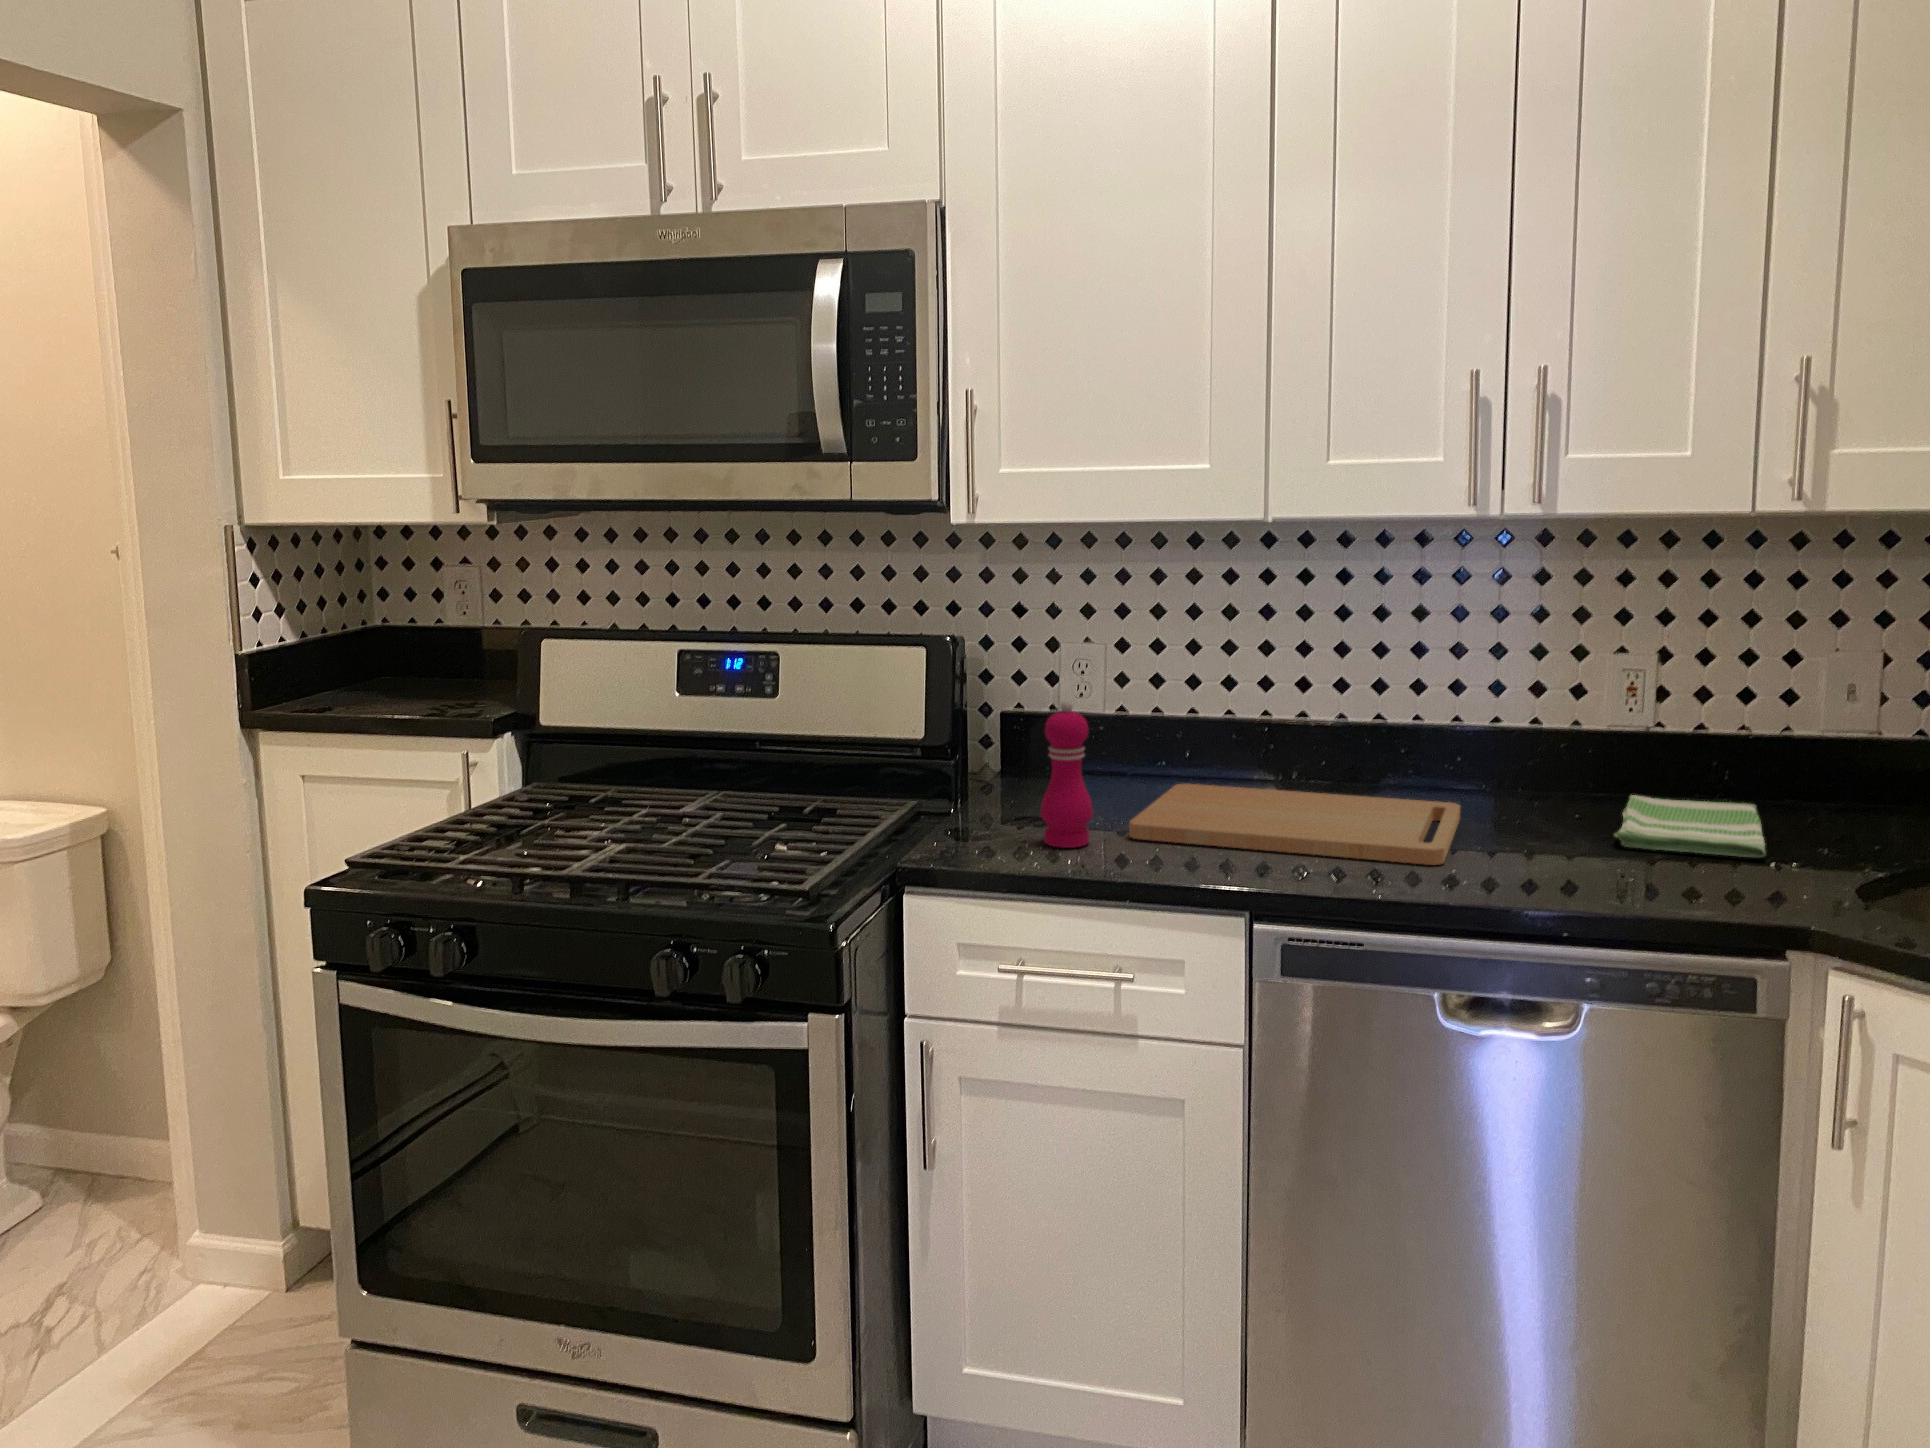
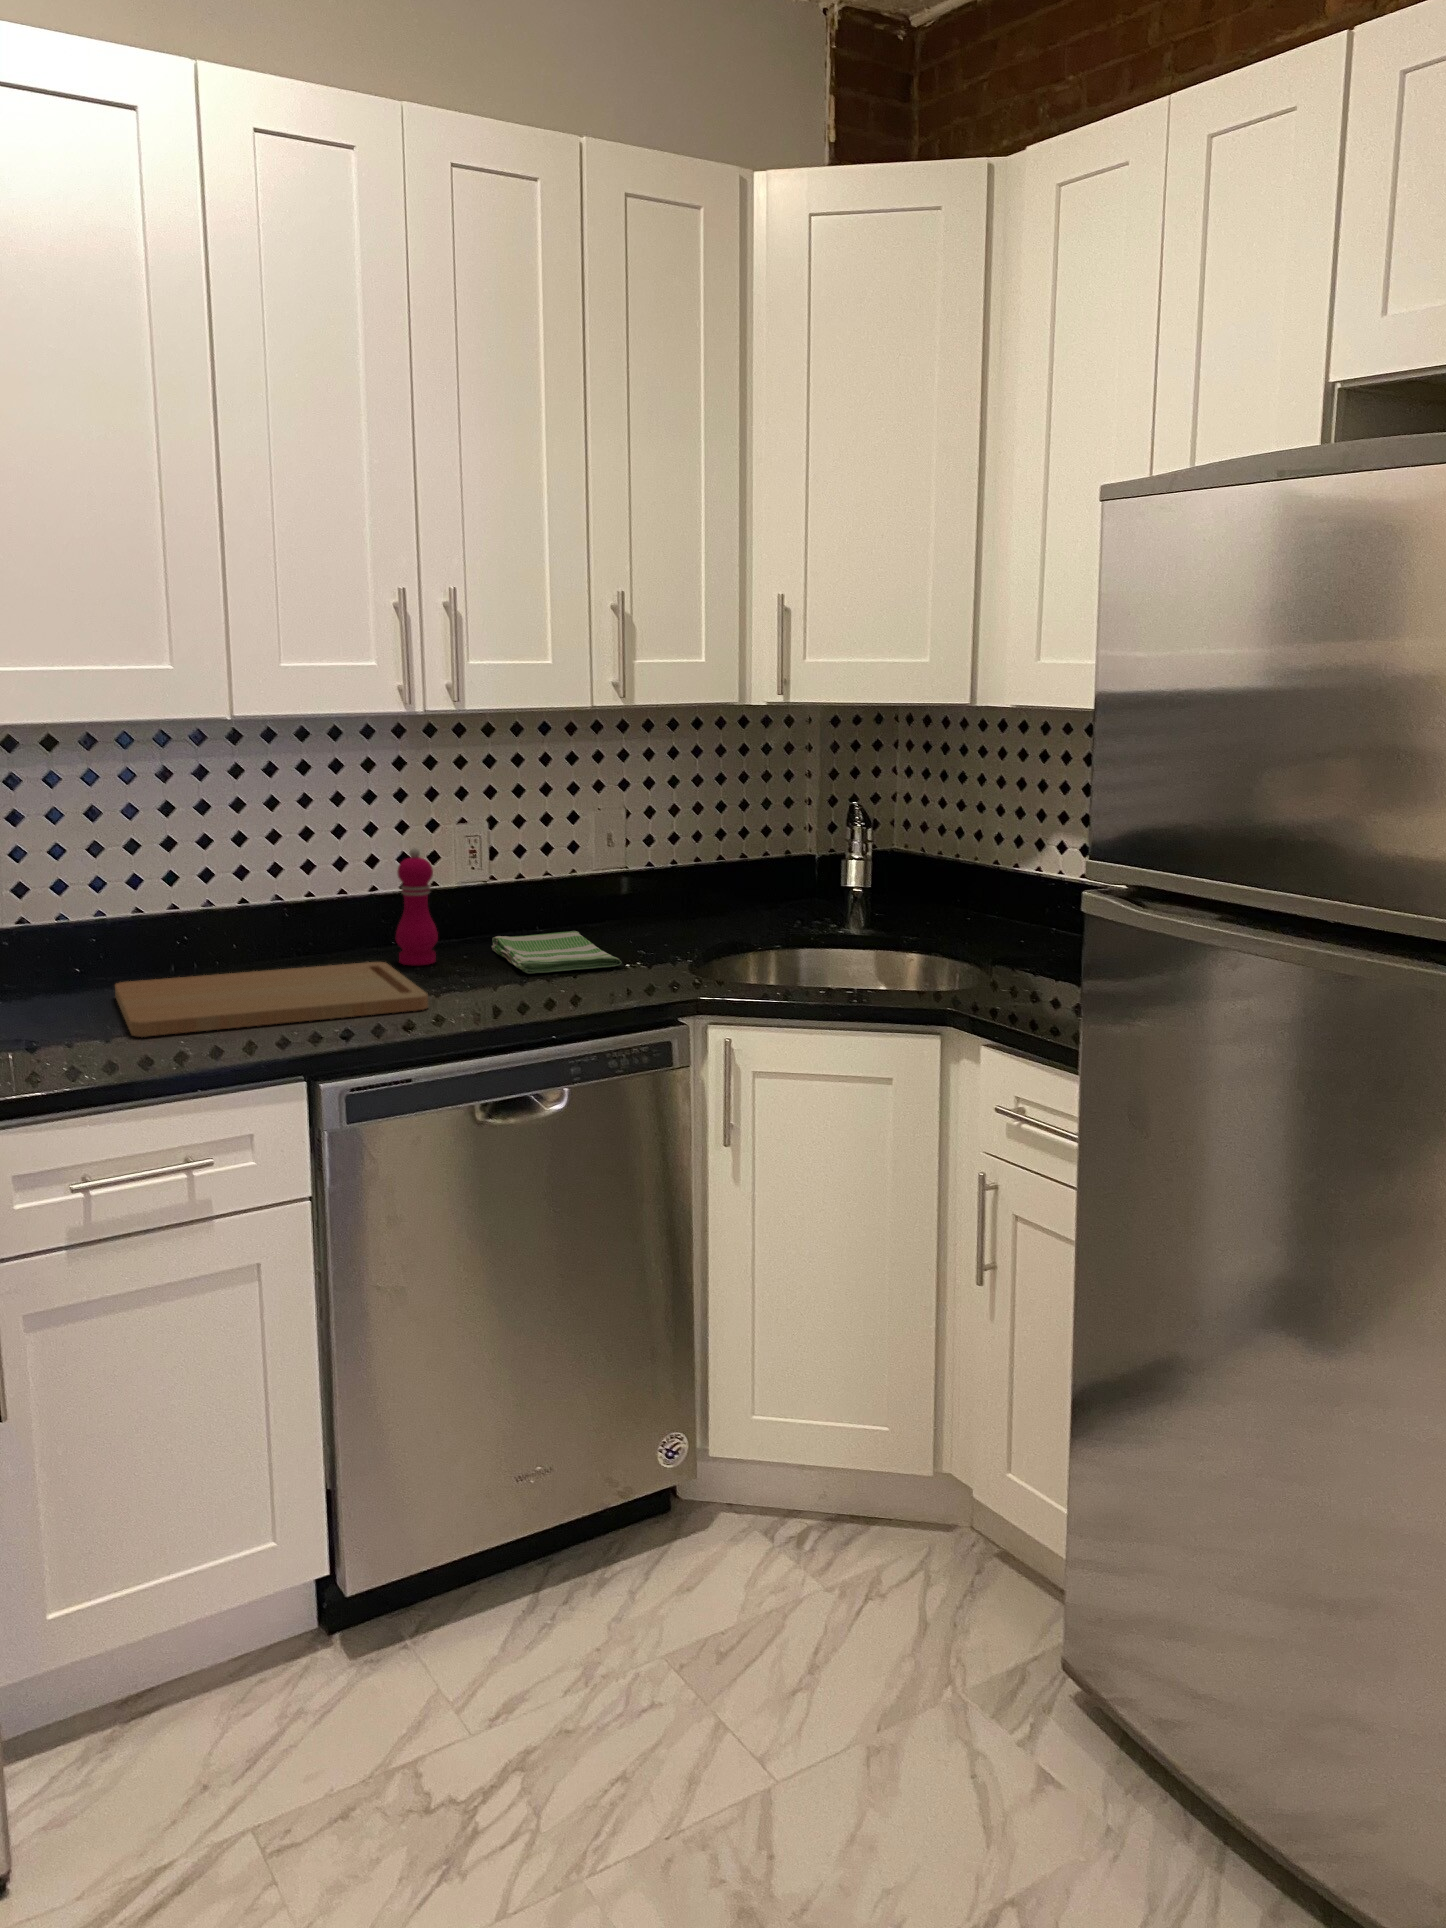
pepper mill: present [1041,700,1093,848] -> present [396,848,438,965]

